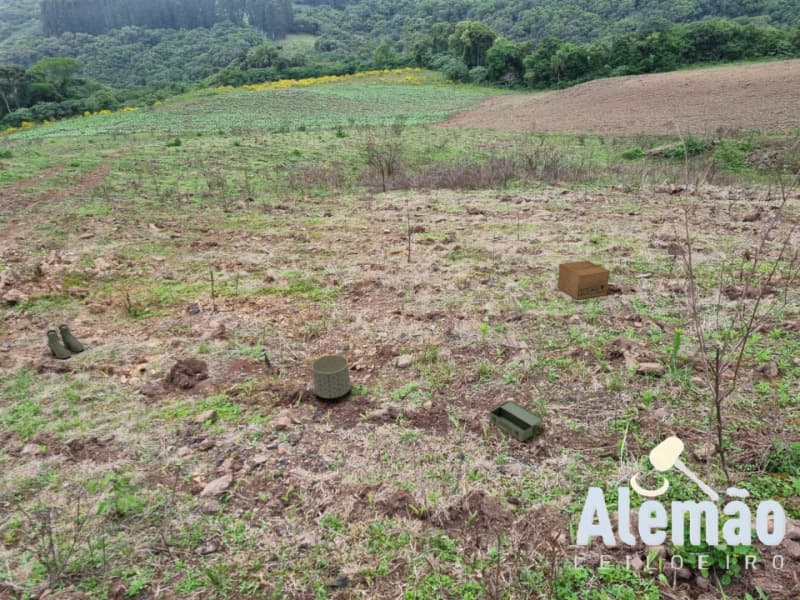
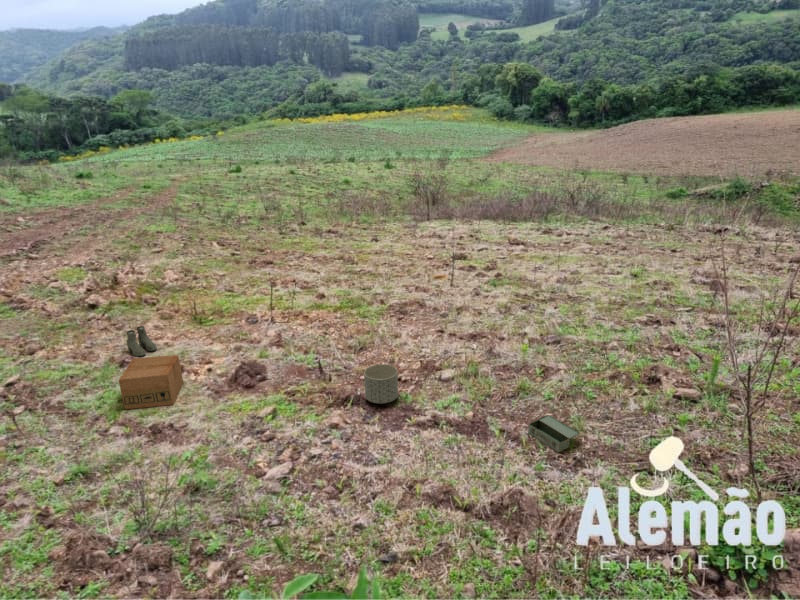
cardboard box: present [557,261,610,299] -> present [119,355,183,409]

